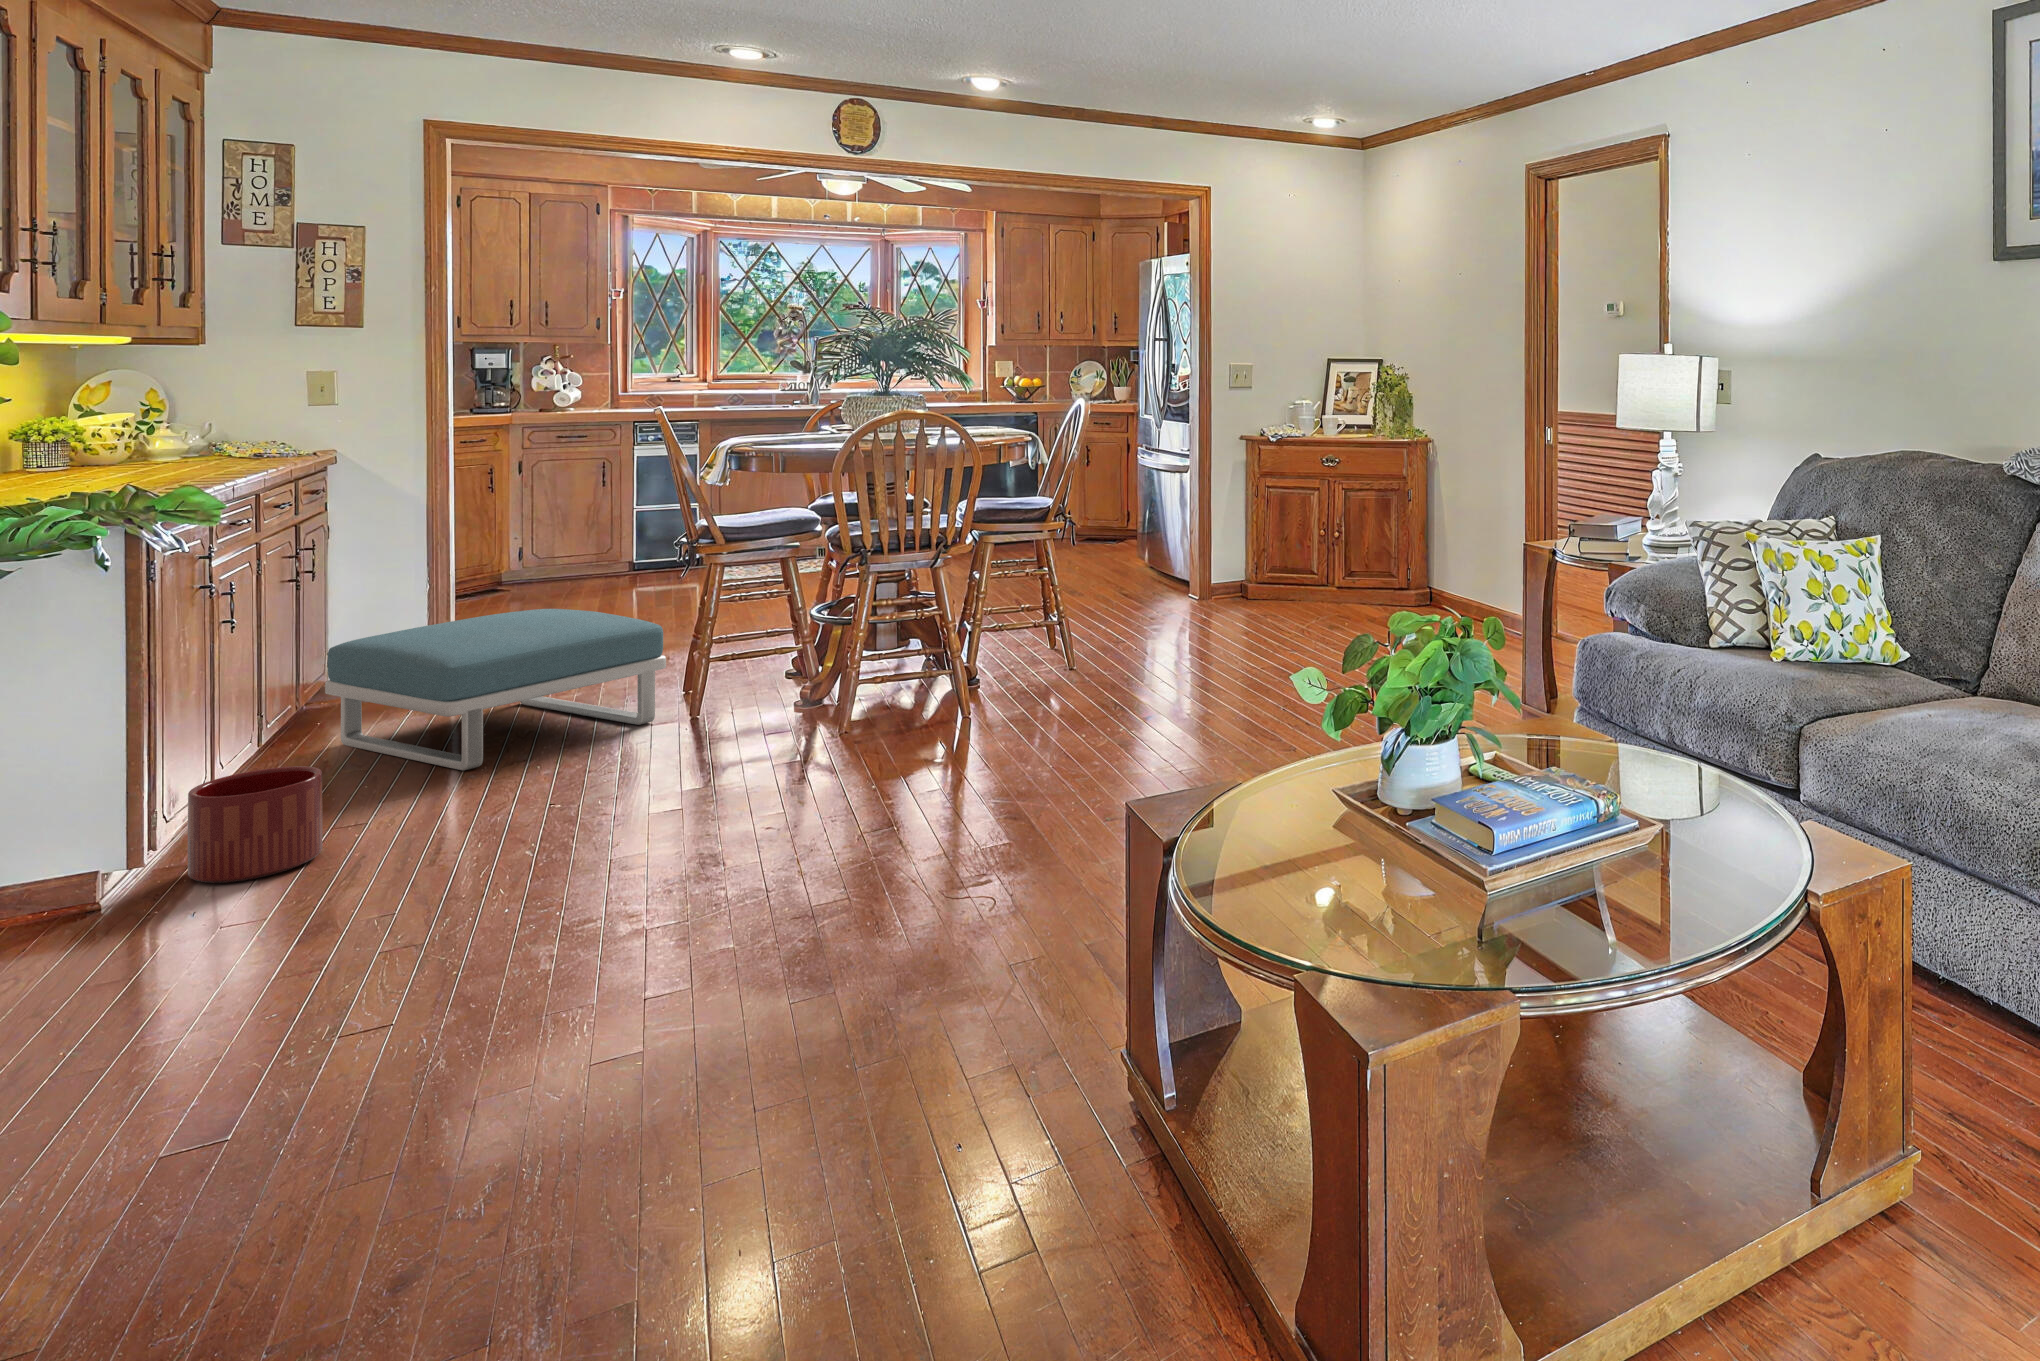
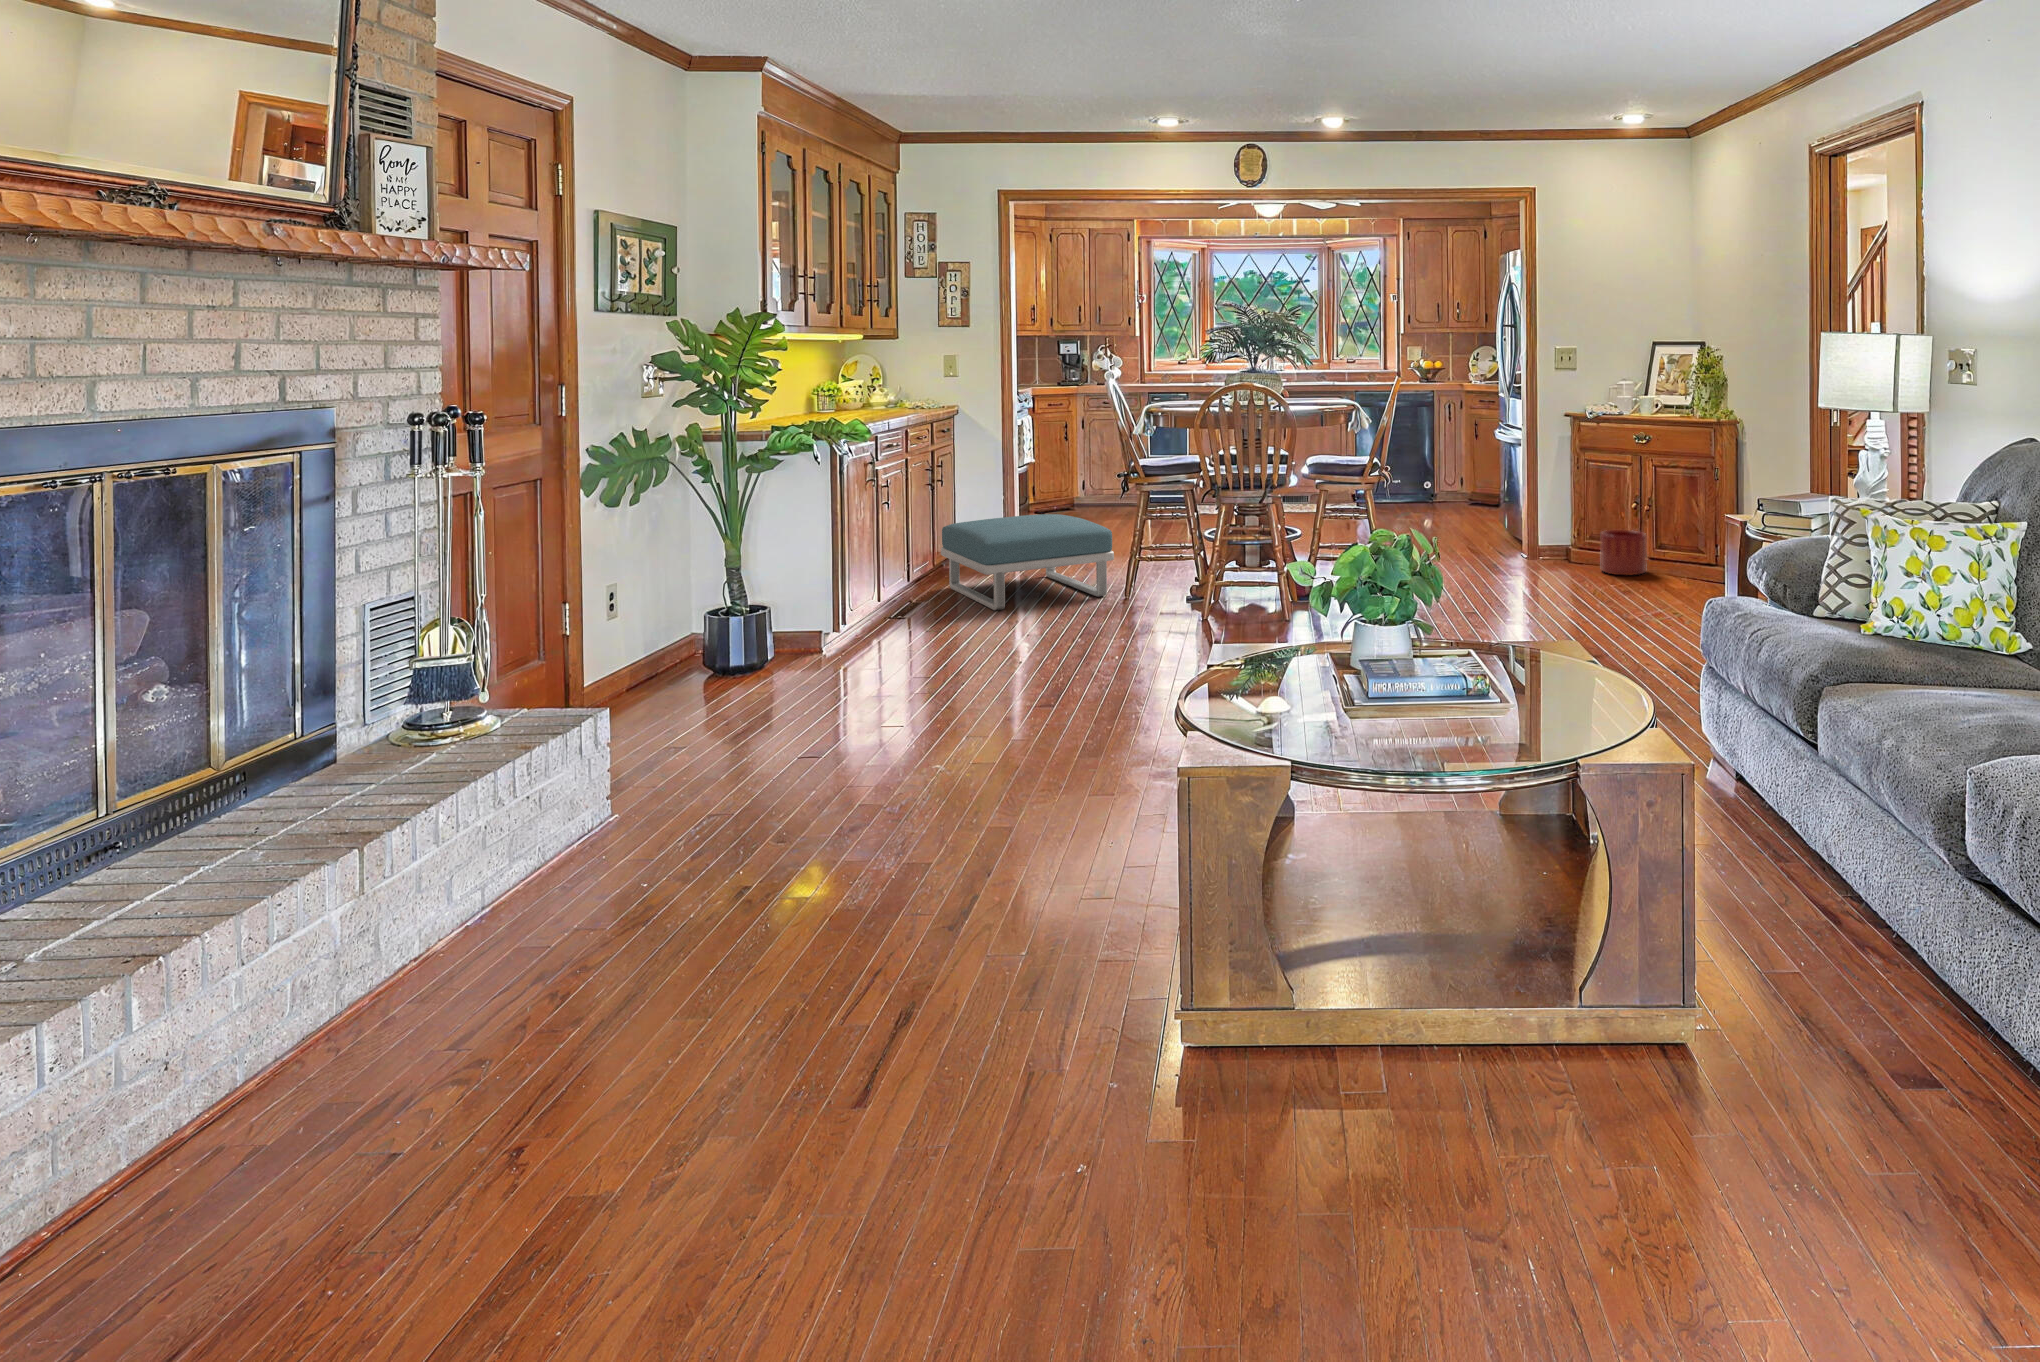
planter: present [188,766,322,883] -> present [1600,530,1646,575]

